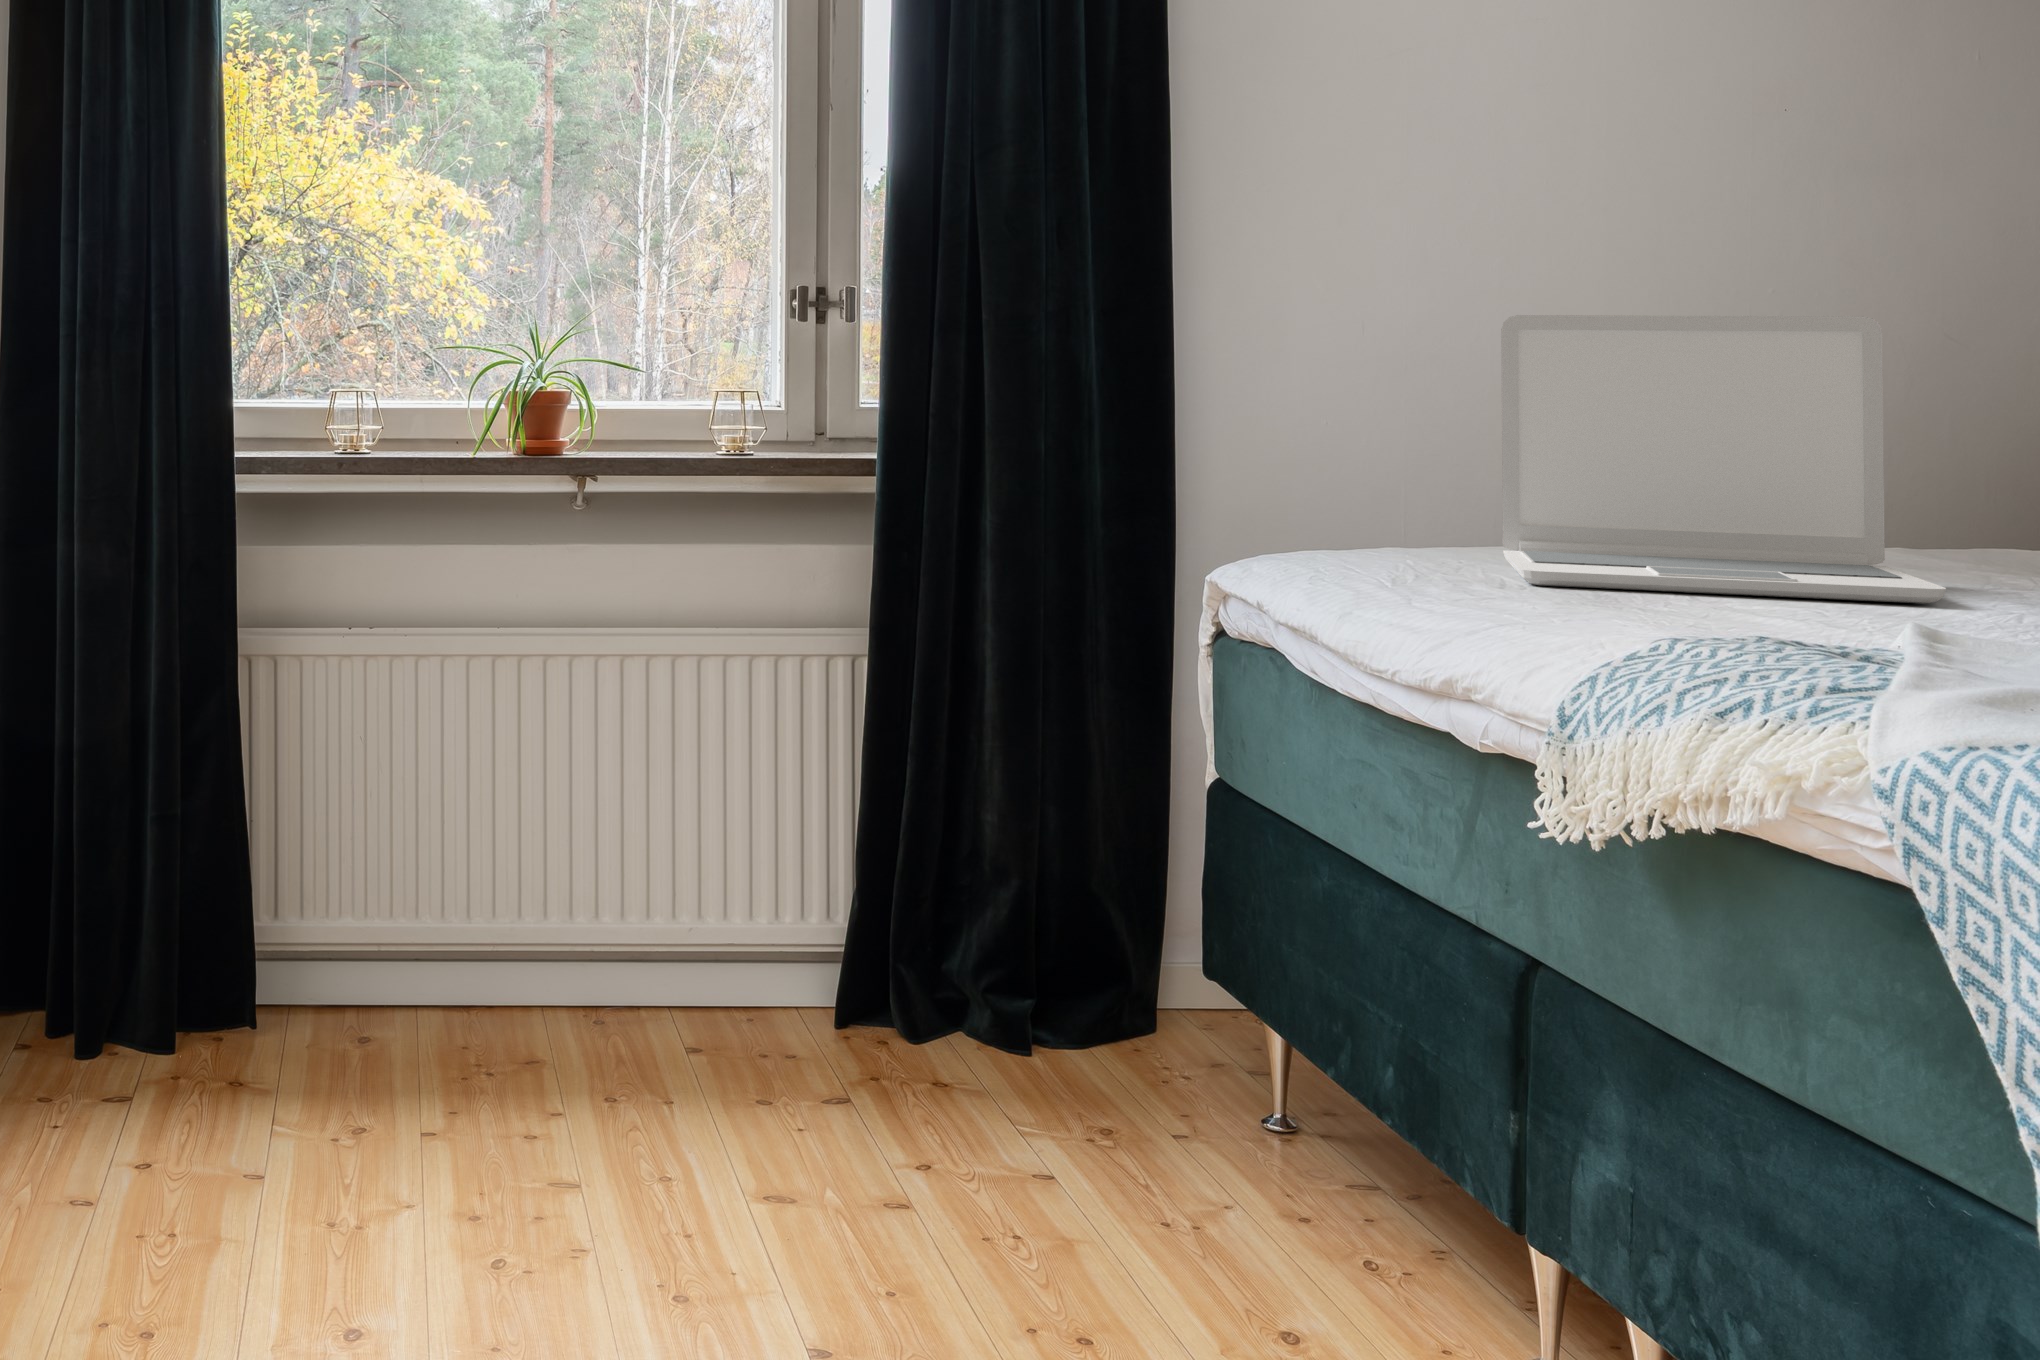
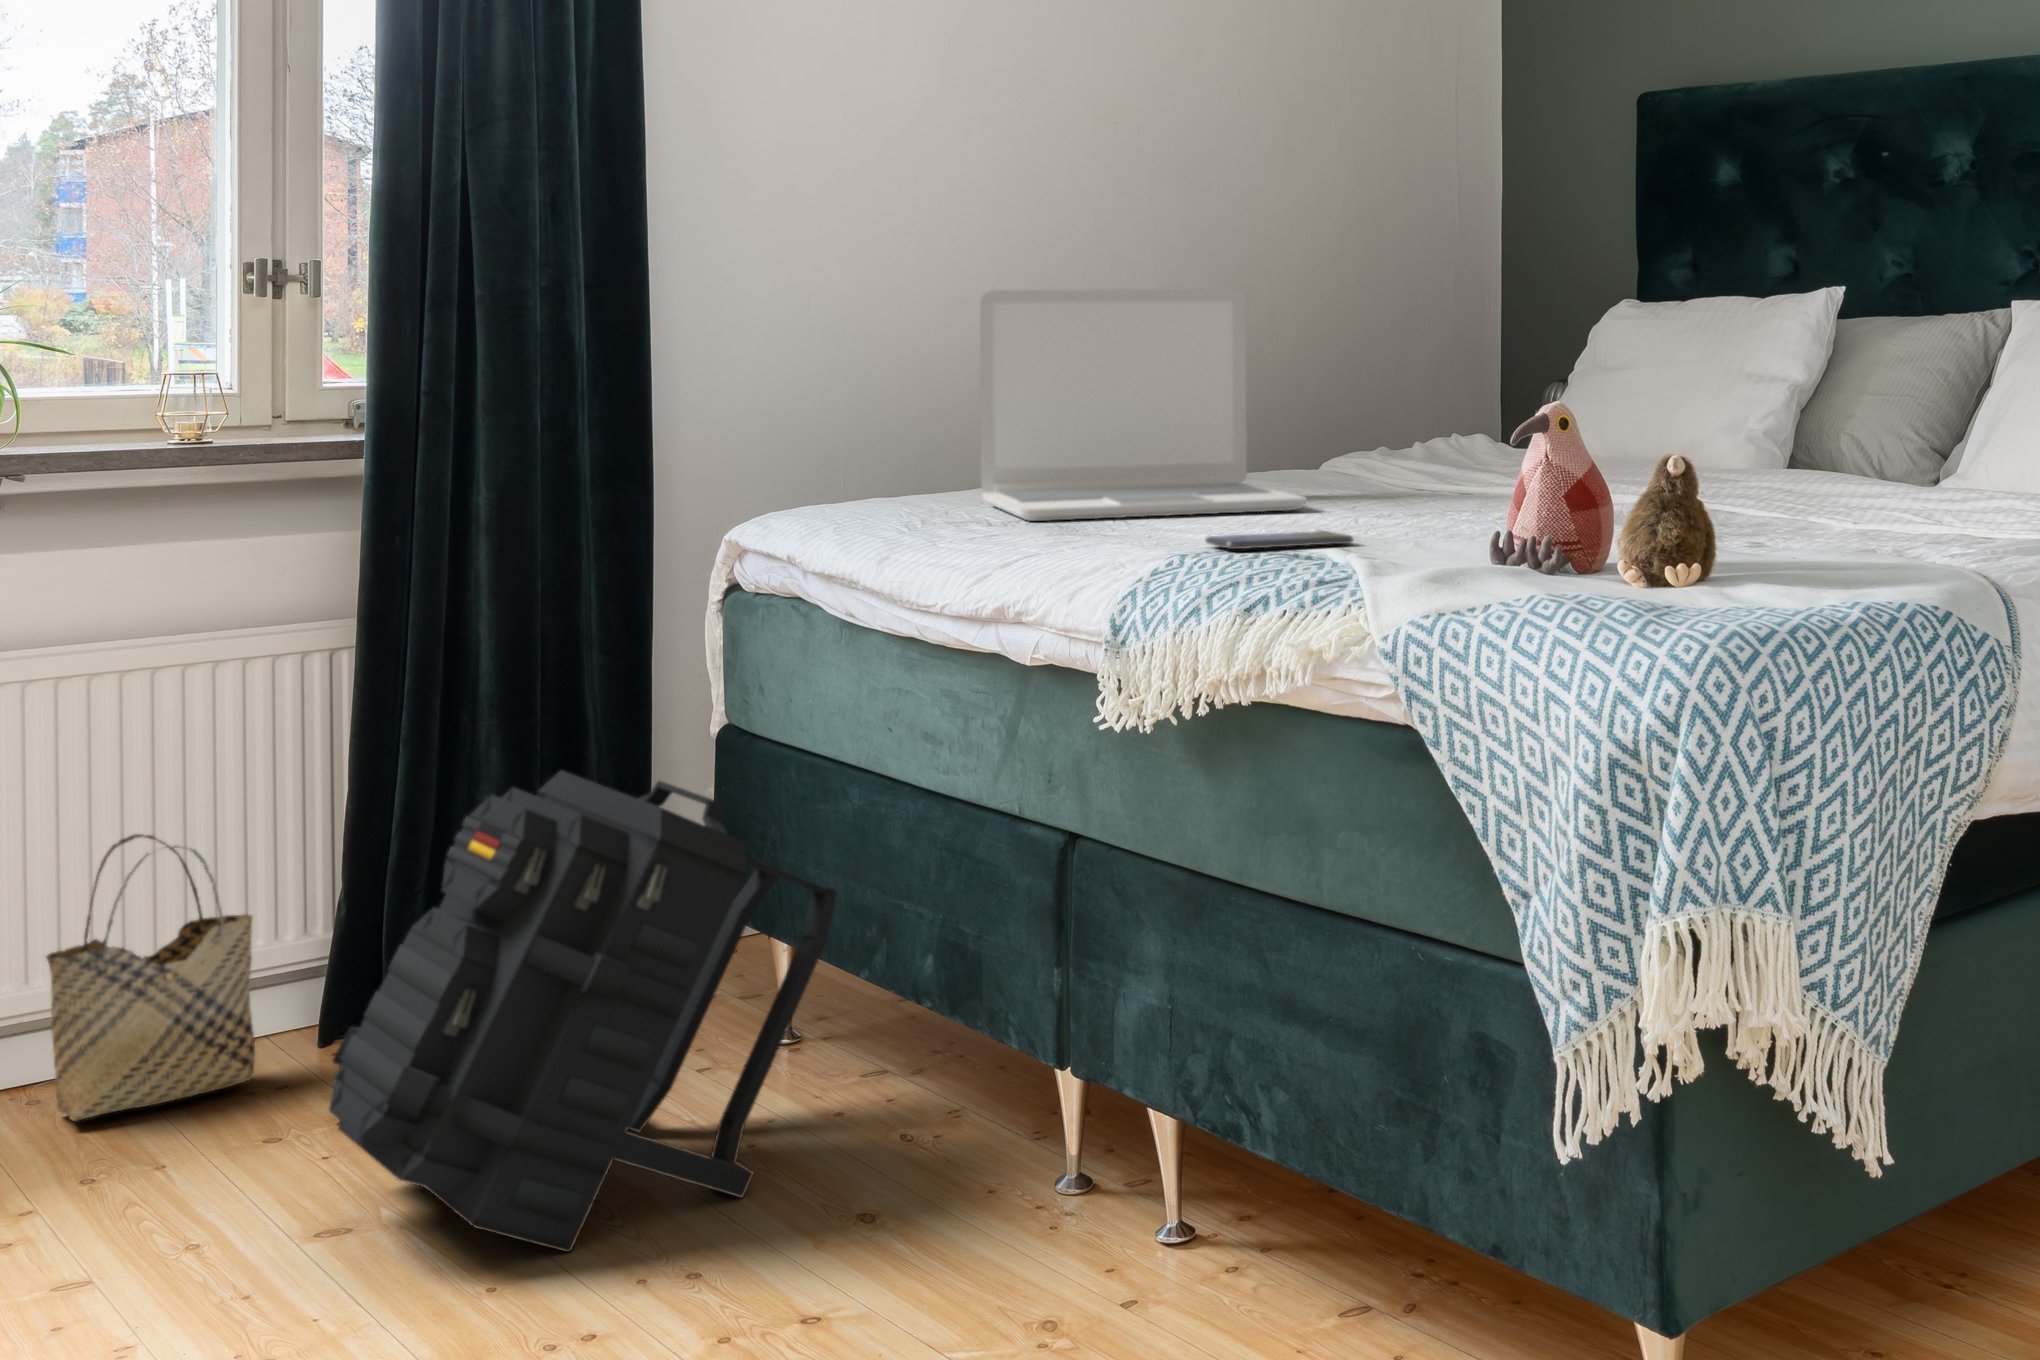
smartphone: none [1720,619,1950,647] -> present [1206,531,1353,549]
backpack: none [777,791,1291,1279] -> present [329,770,837,1252]
woven basket: none [610,792,777,1036] -> present [46,834,255,1121]

